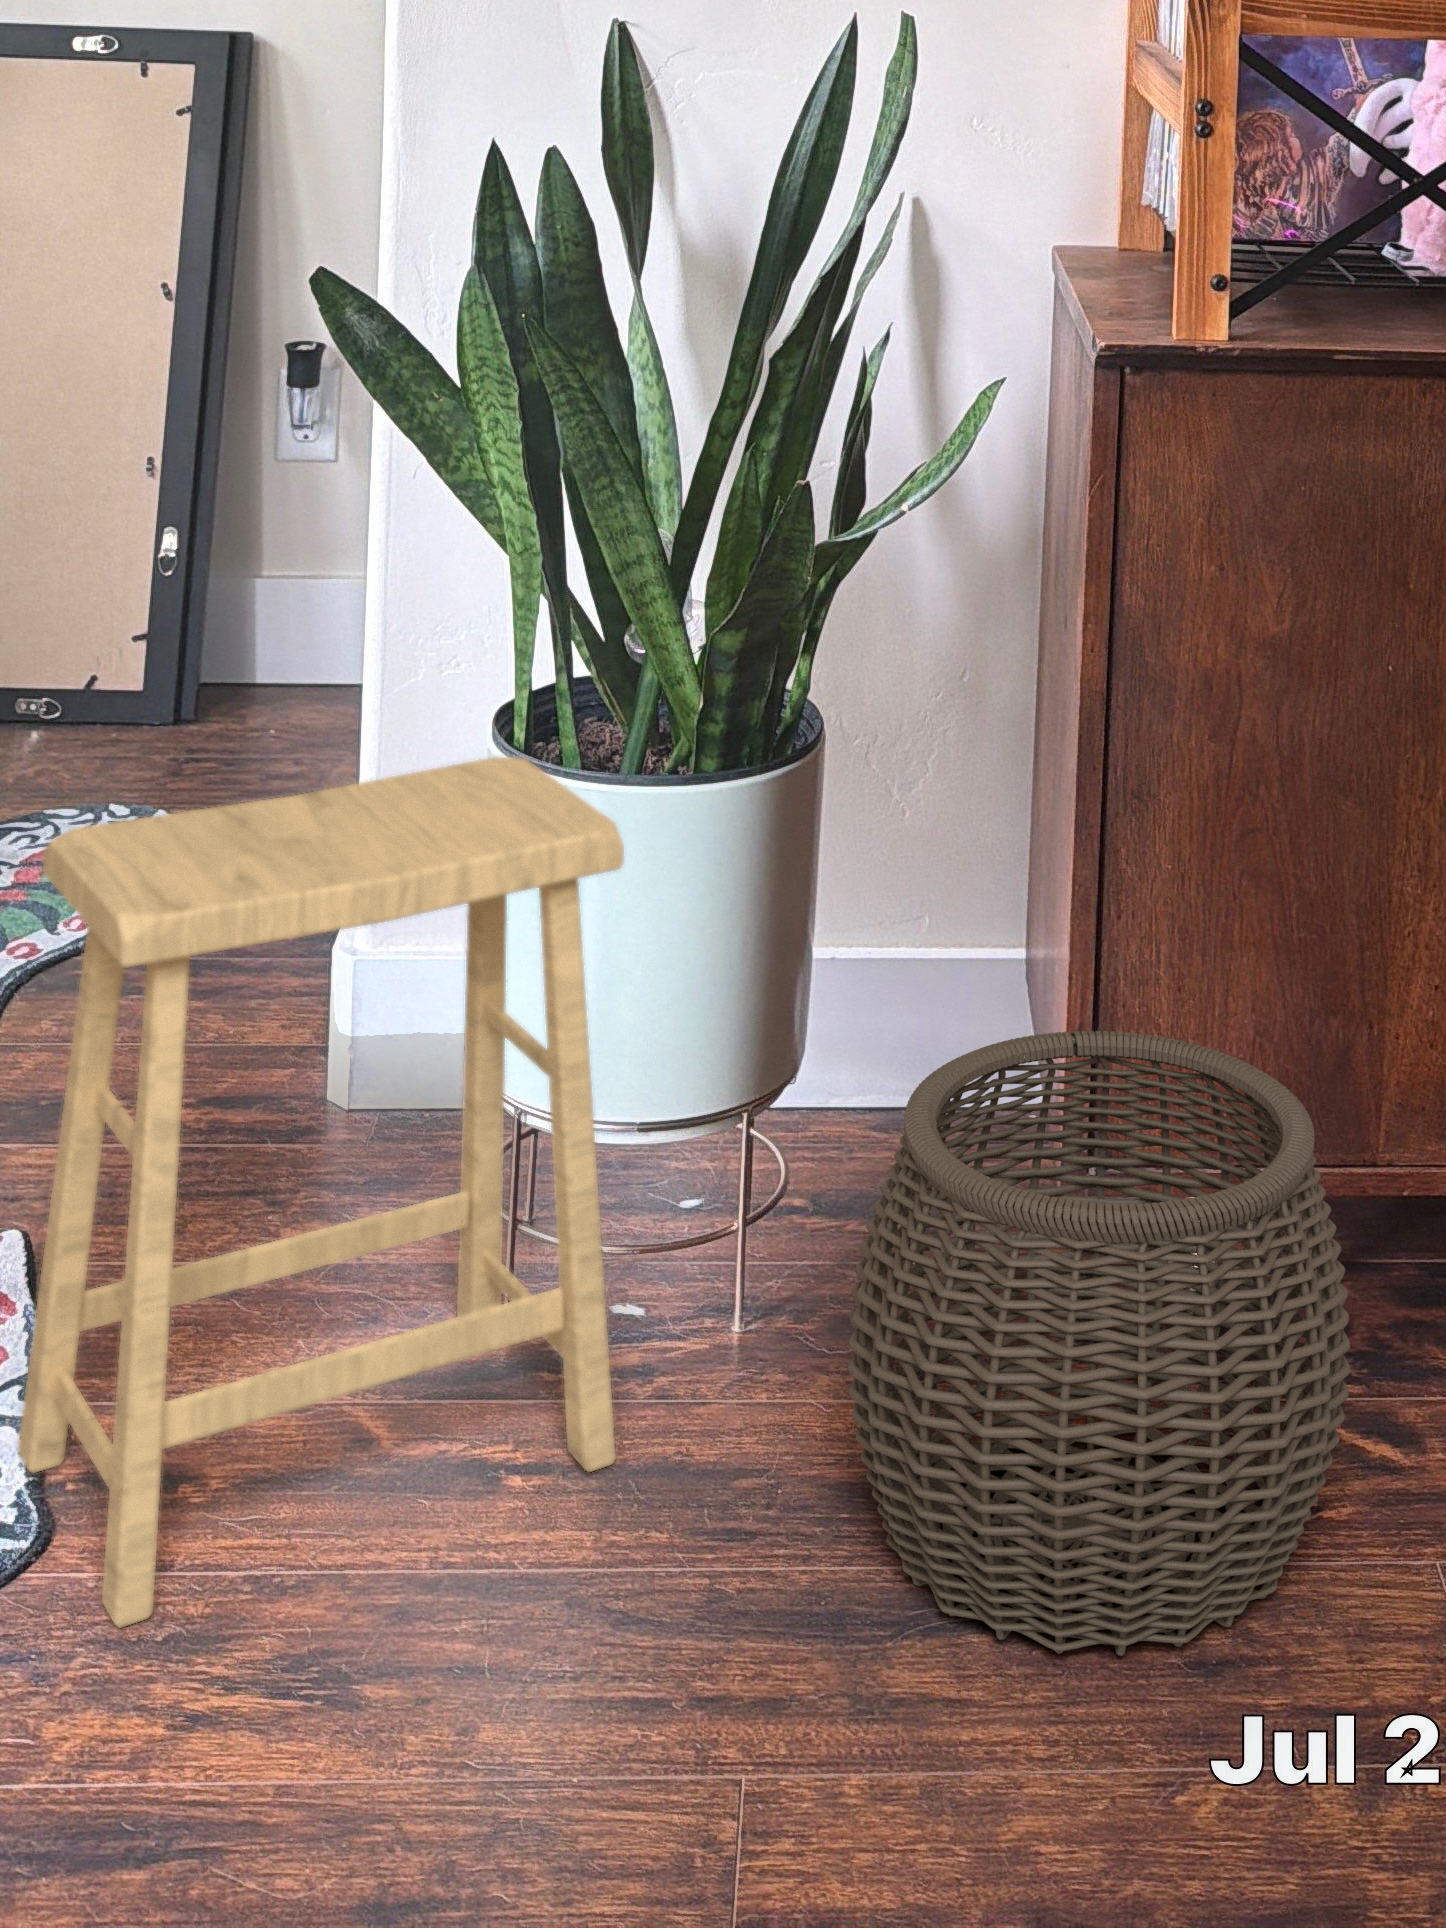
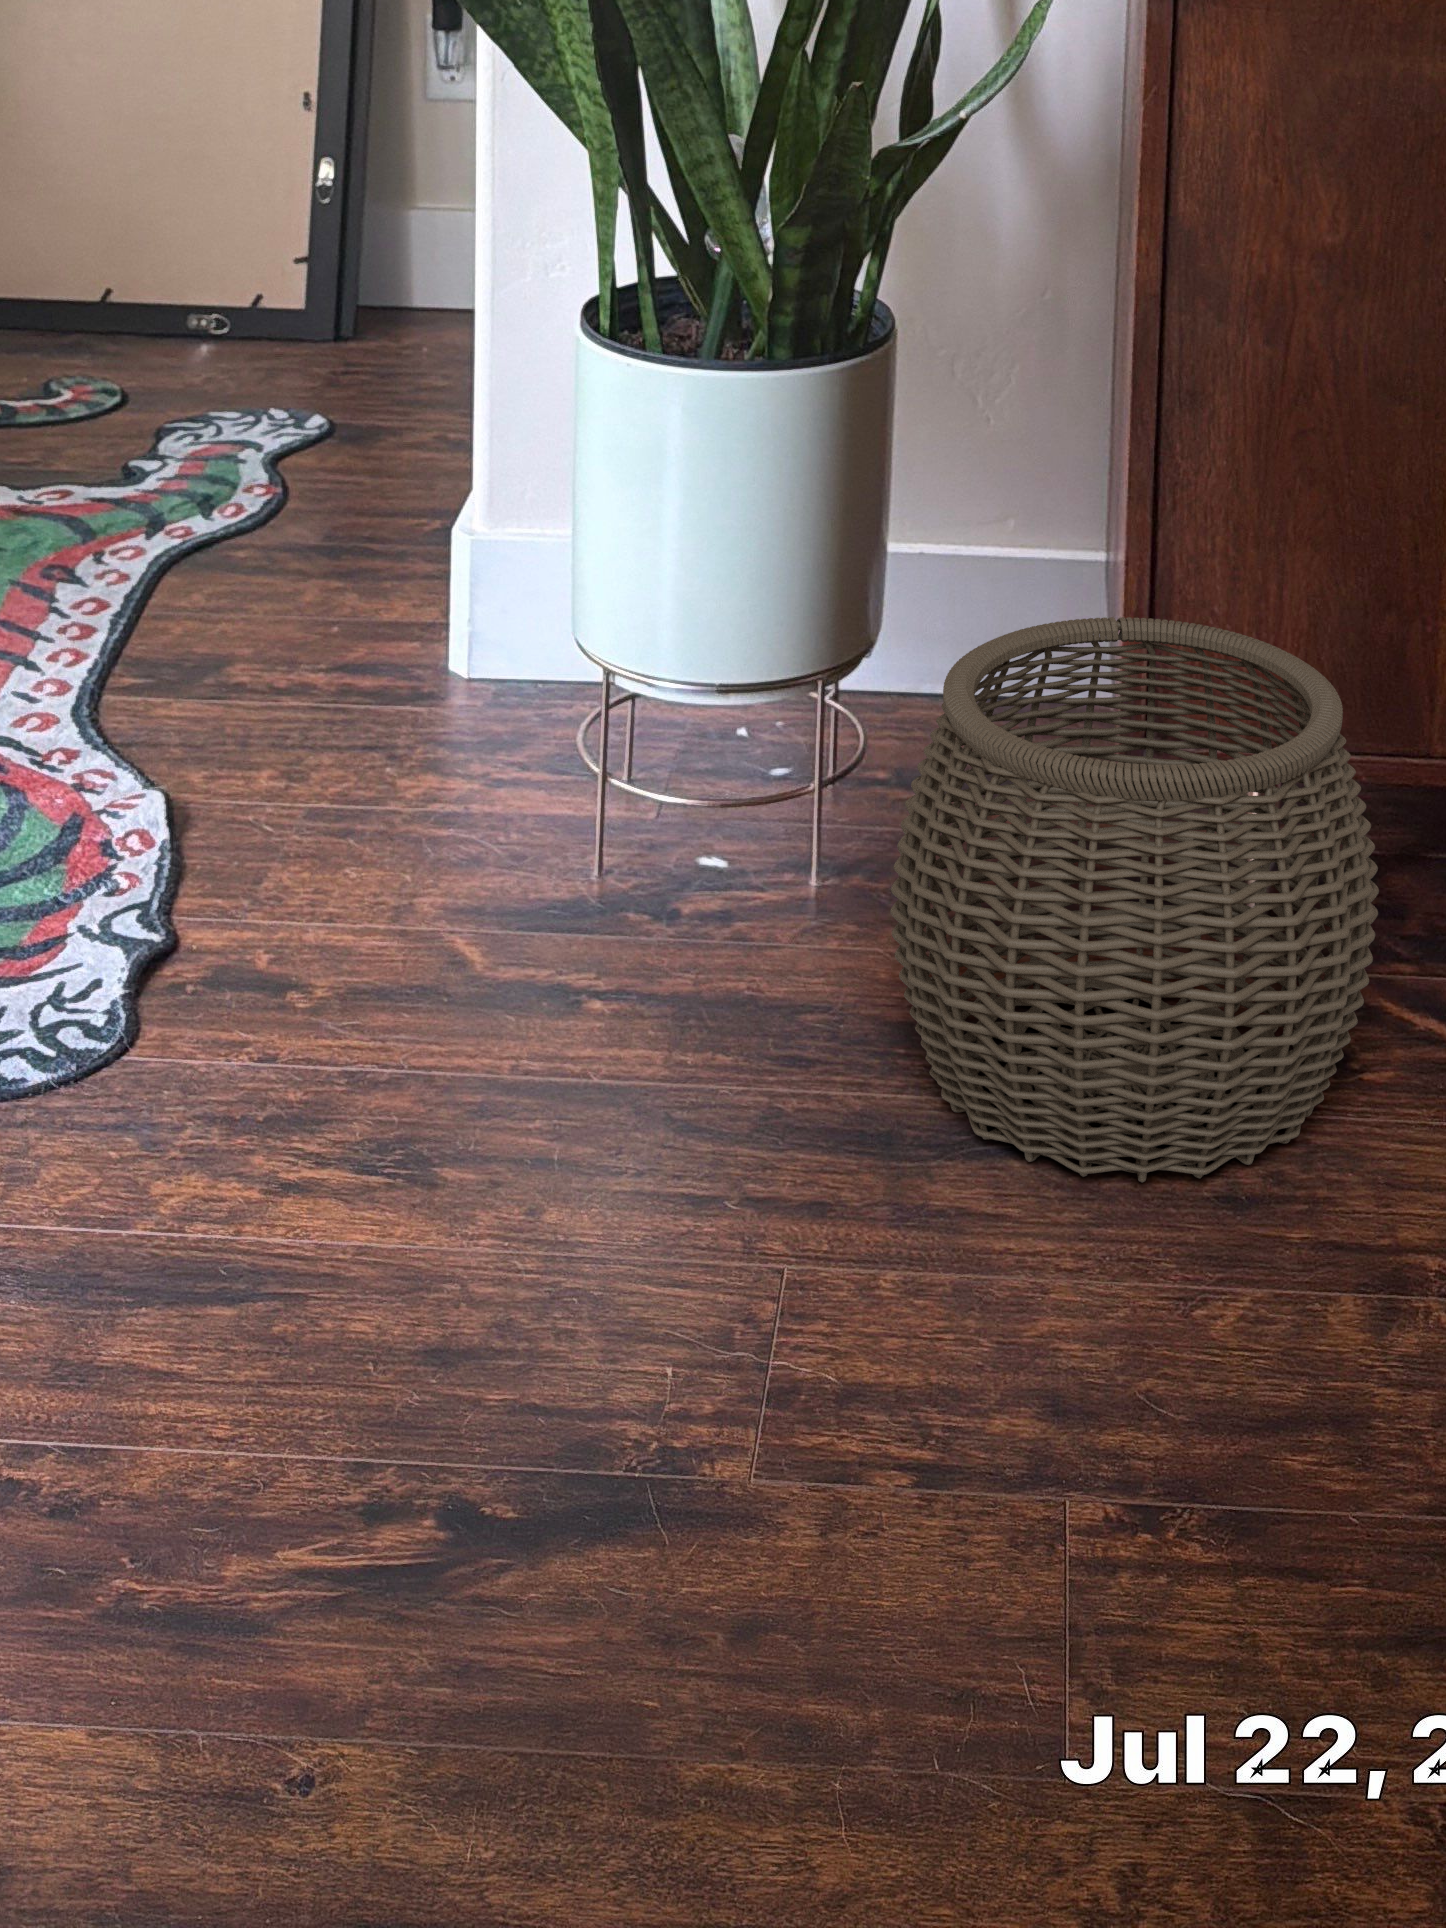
footstool: present [18,756,624,1627] -> none [143,345,684,1101]

